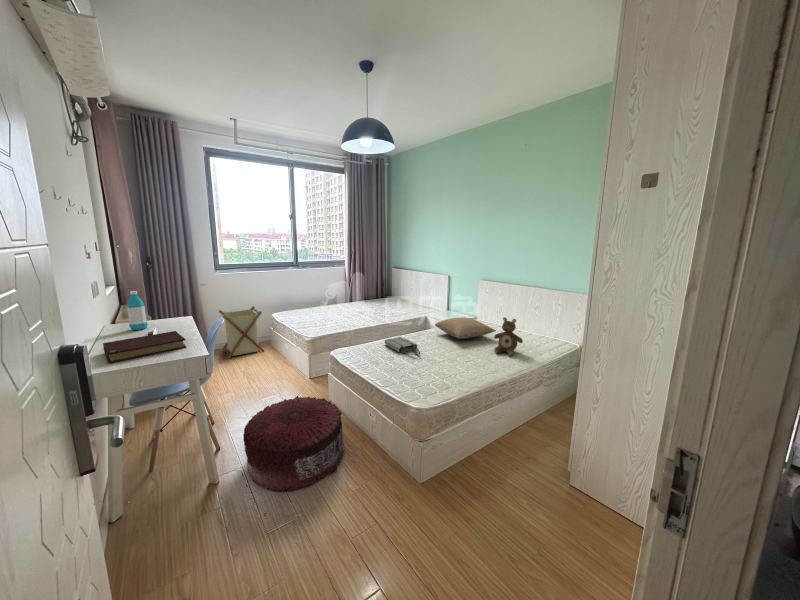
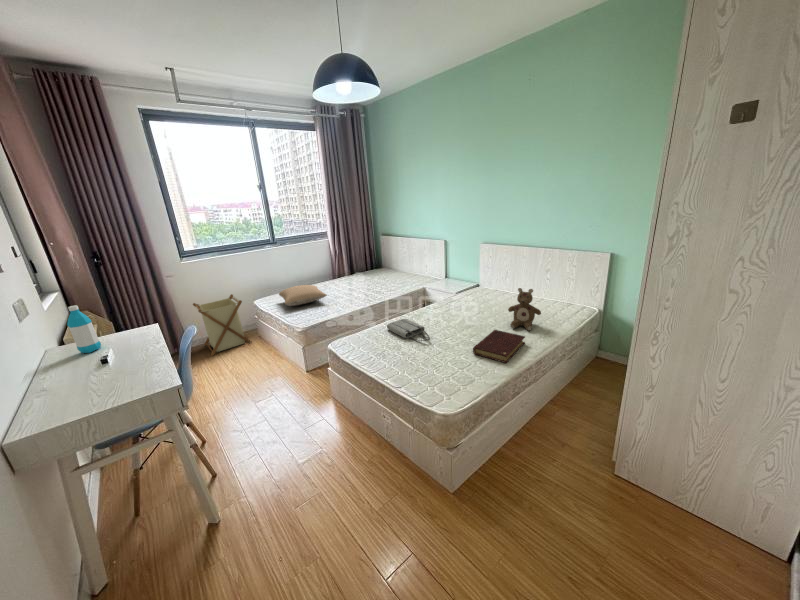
pillow: present [435,317,496,339] -> present [279,285,327,306]
book: present [103,331,186,363] -> present [473,330,525,363]
pouf: present [243,396,344,491] -> none [241,403,360,524]

